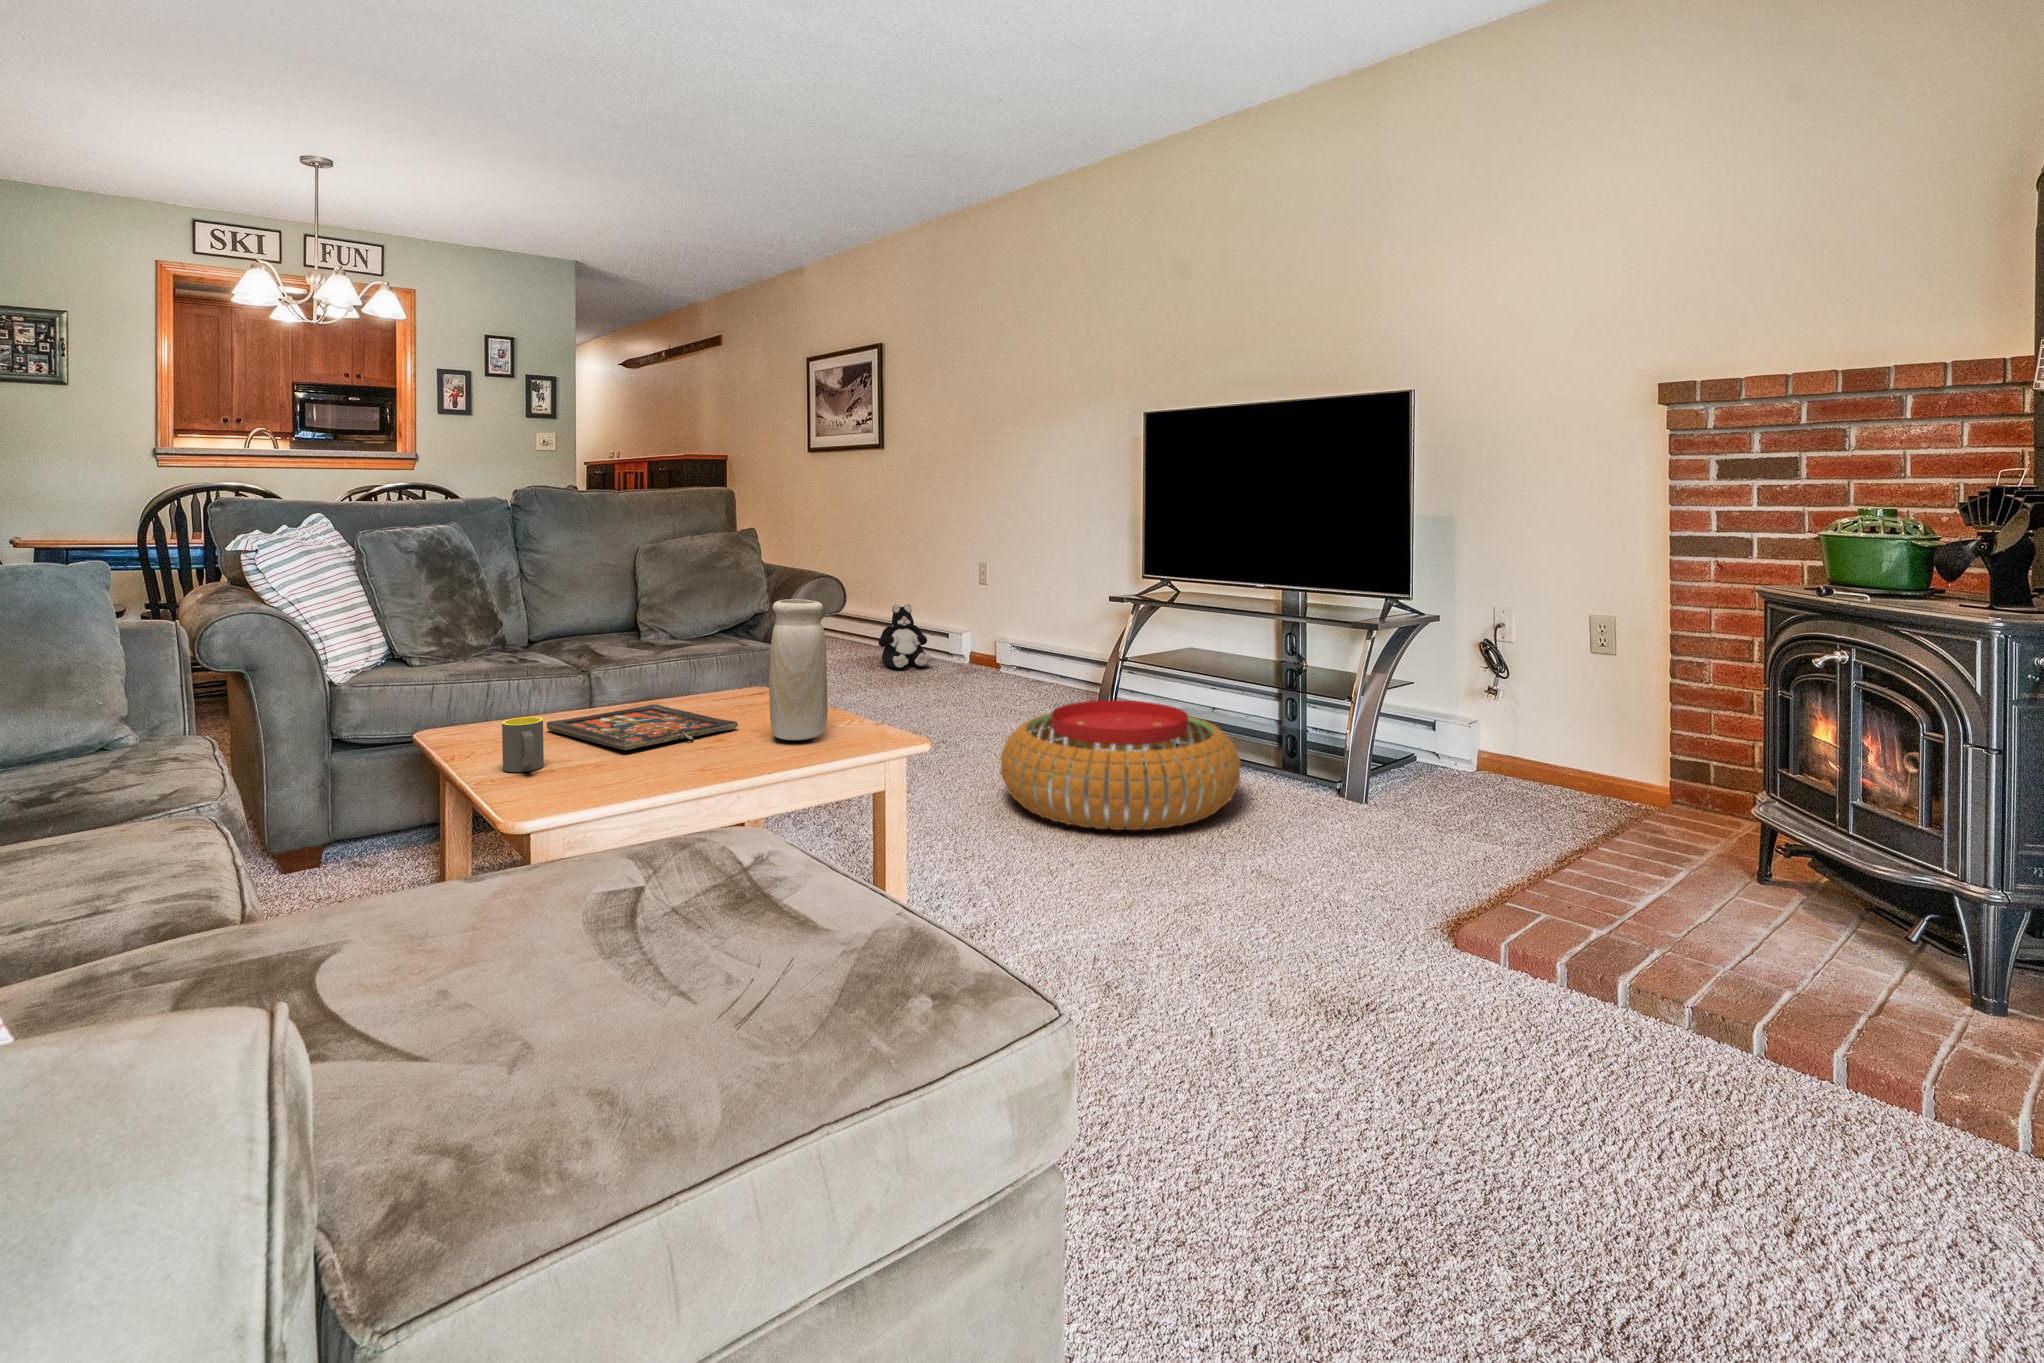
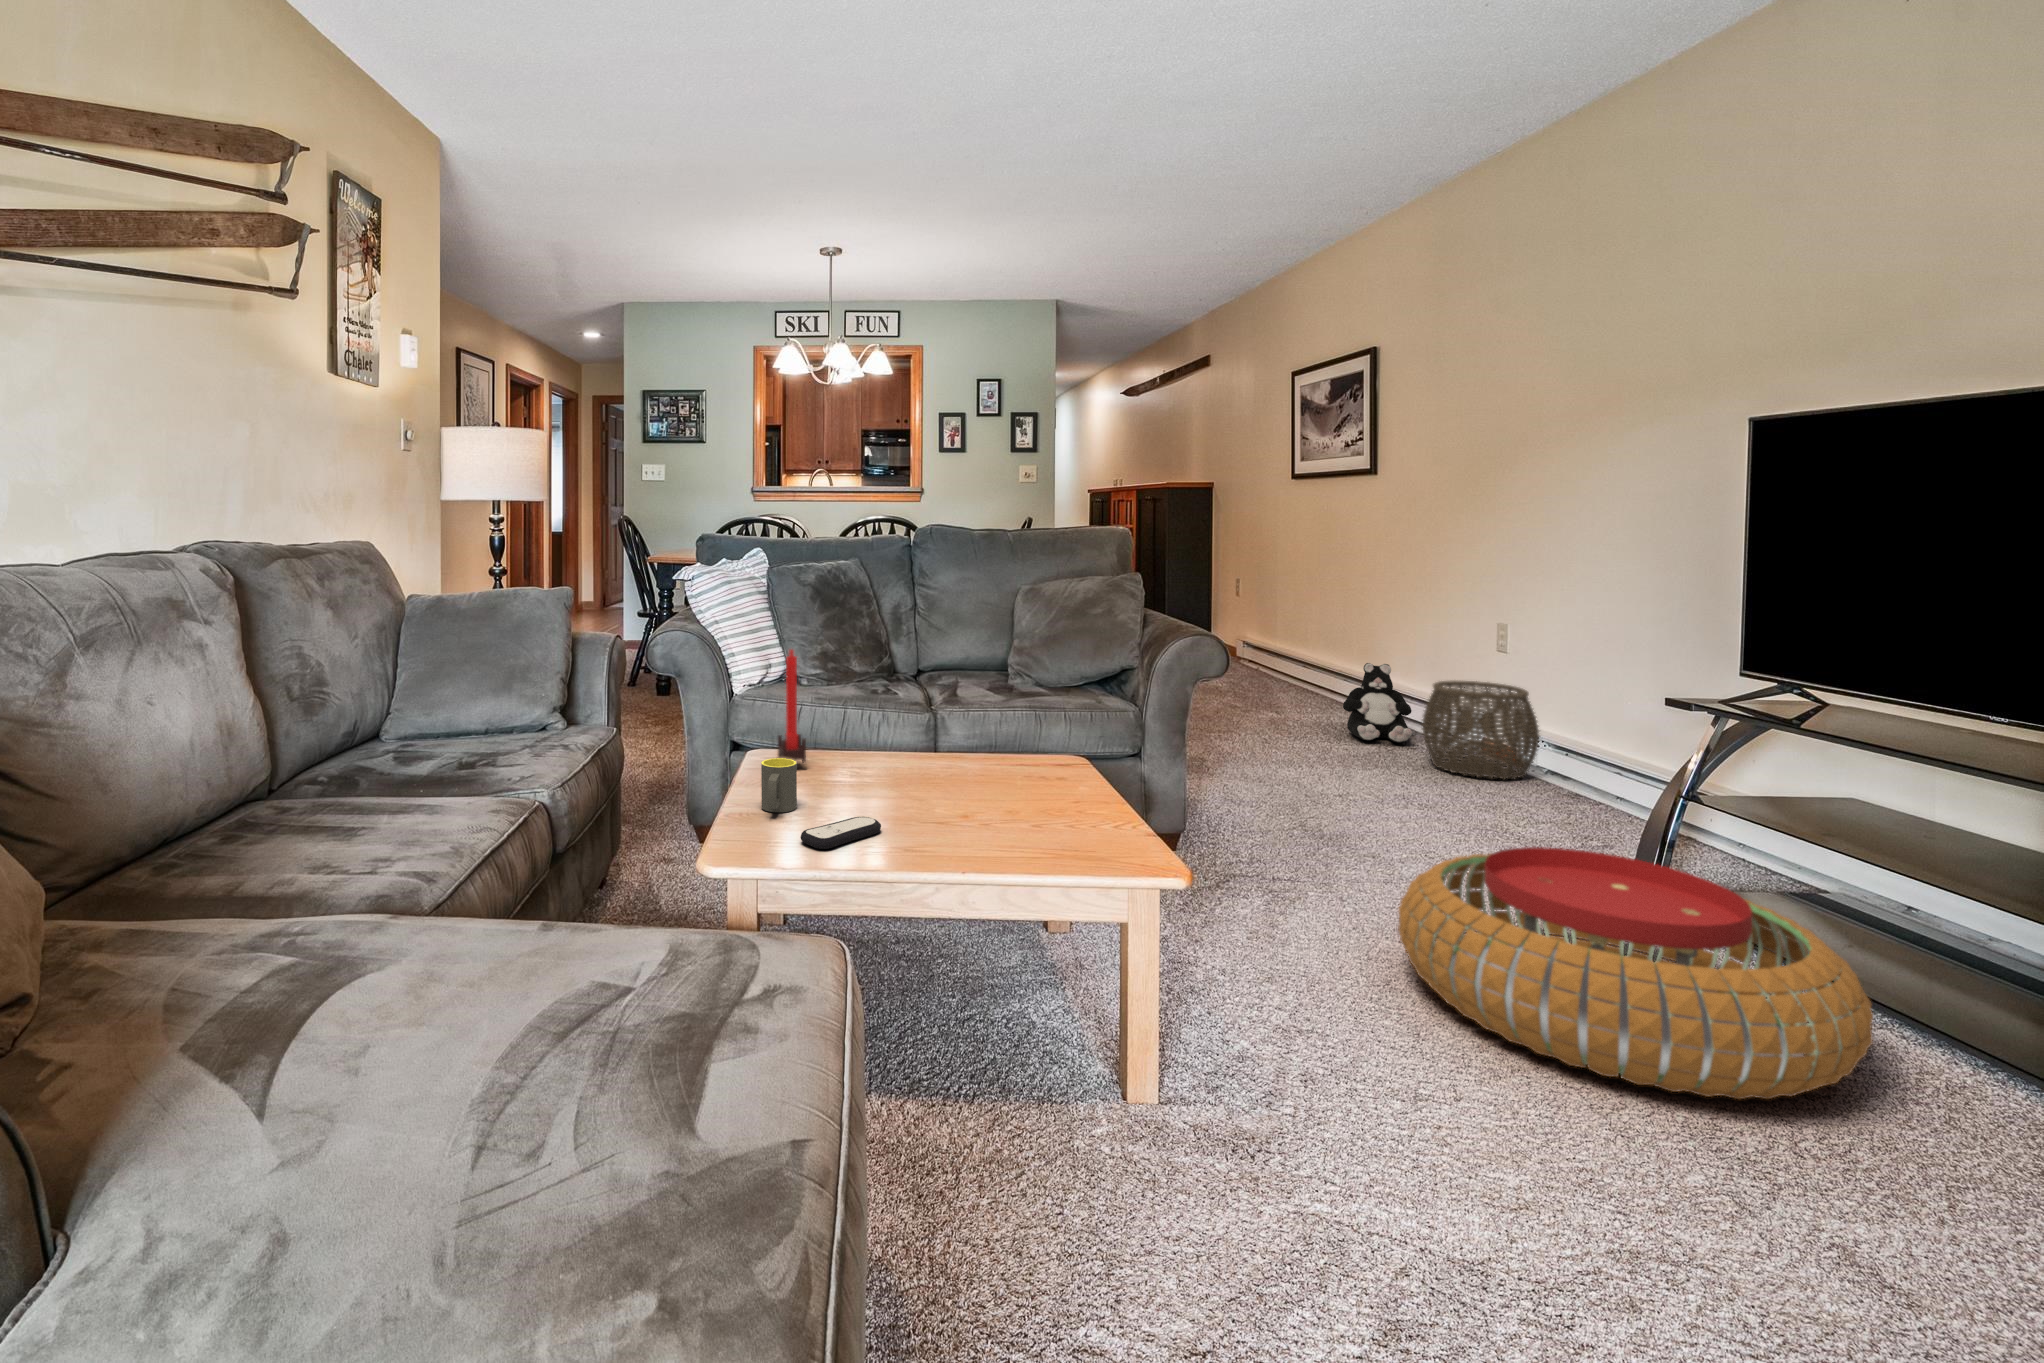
vase: present [769,599,828,740] -> none [1015,669,1087,836]
woven basket: none [943,610,1019,682] -> present [1422,681,1540,779]
candle: none [469,611,508,739] -> present [778,650,806,763]
board game: present [546,704,738,750] -> none [839,758,1001,809]
remote control: none [586,754,655,786] -> present [800,817,881,849]

